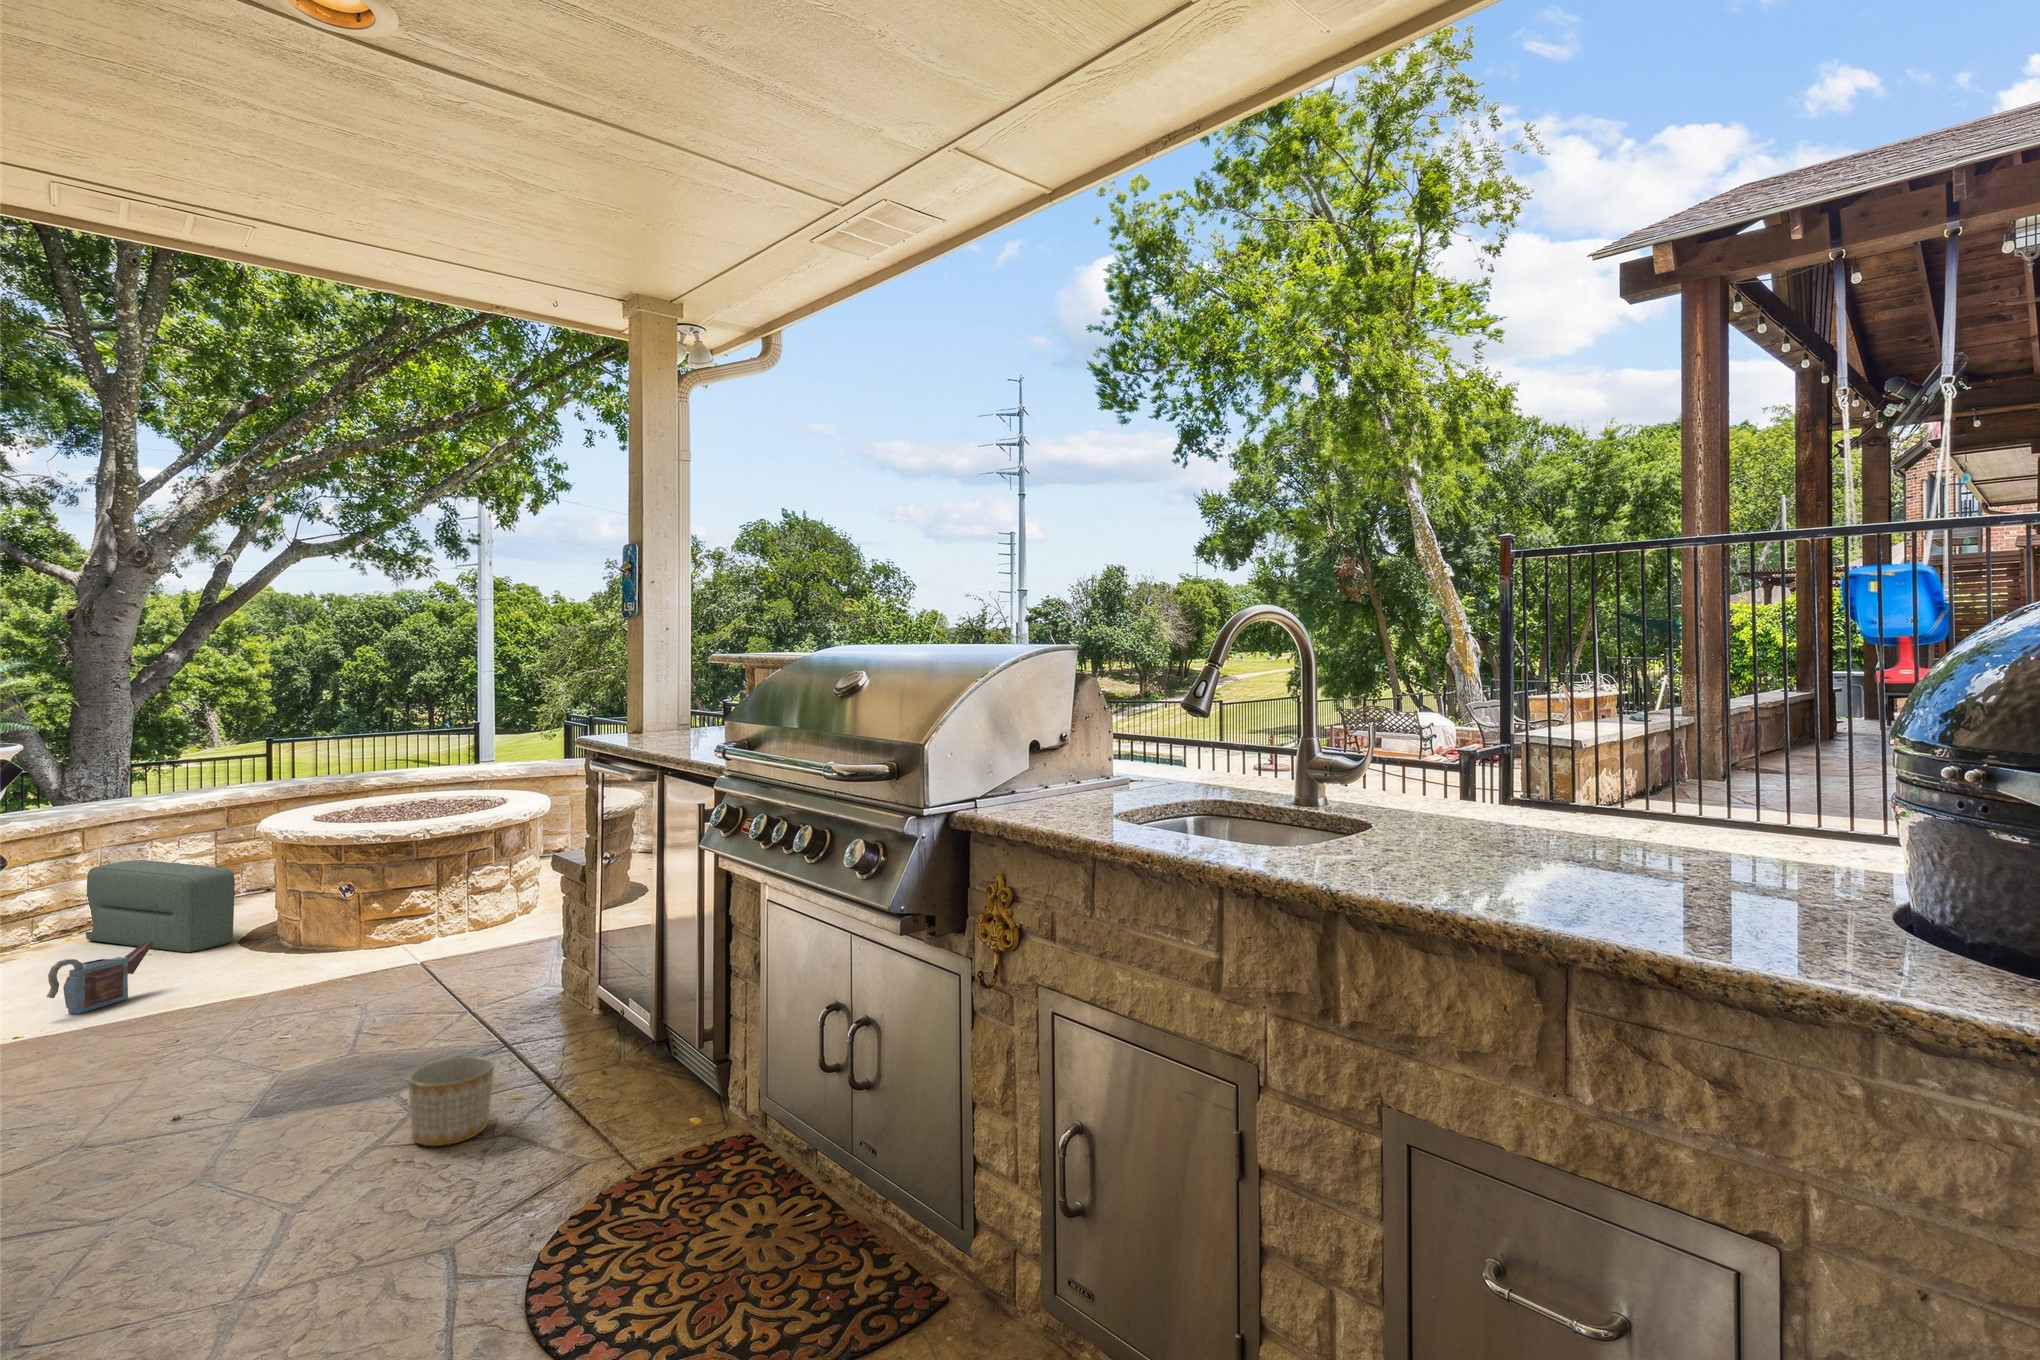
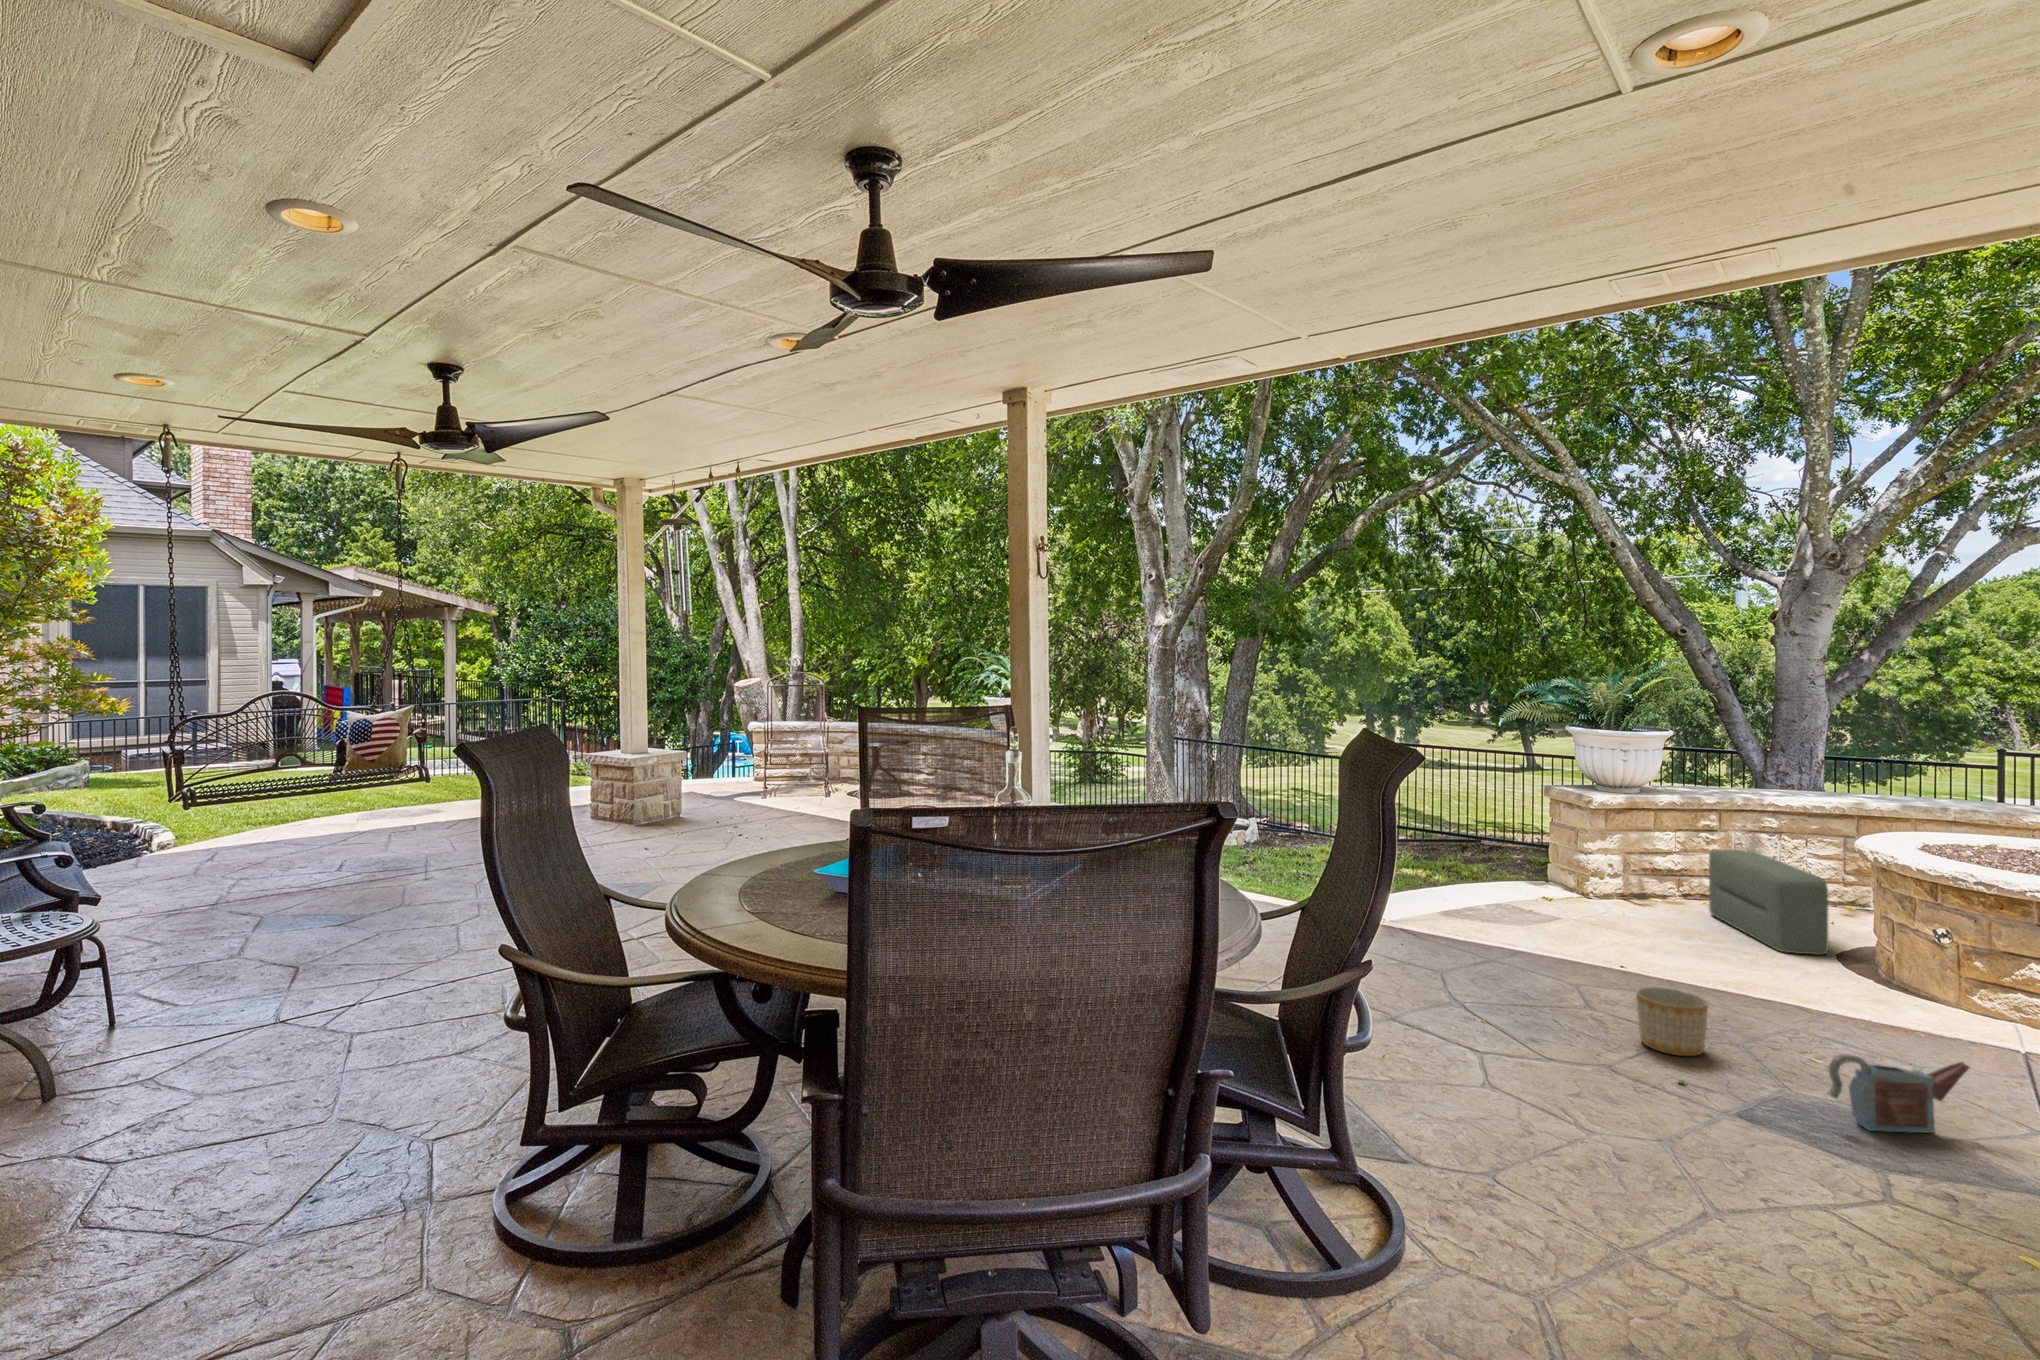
watering can: present [46,941,153,1014] -> present [1828,1054,1969,1133]
planter: present [408,1056,494,1146] -> present [1636,987,1708,1056]

